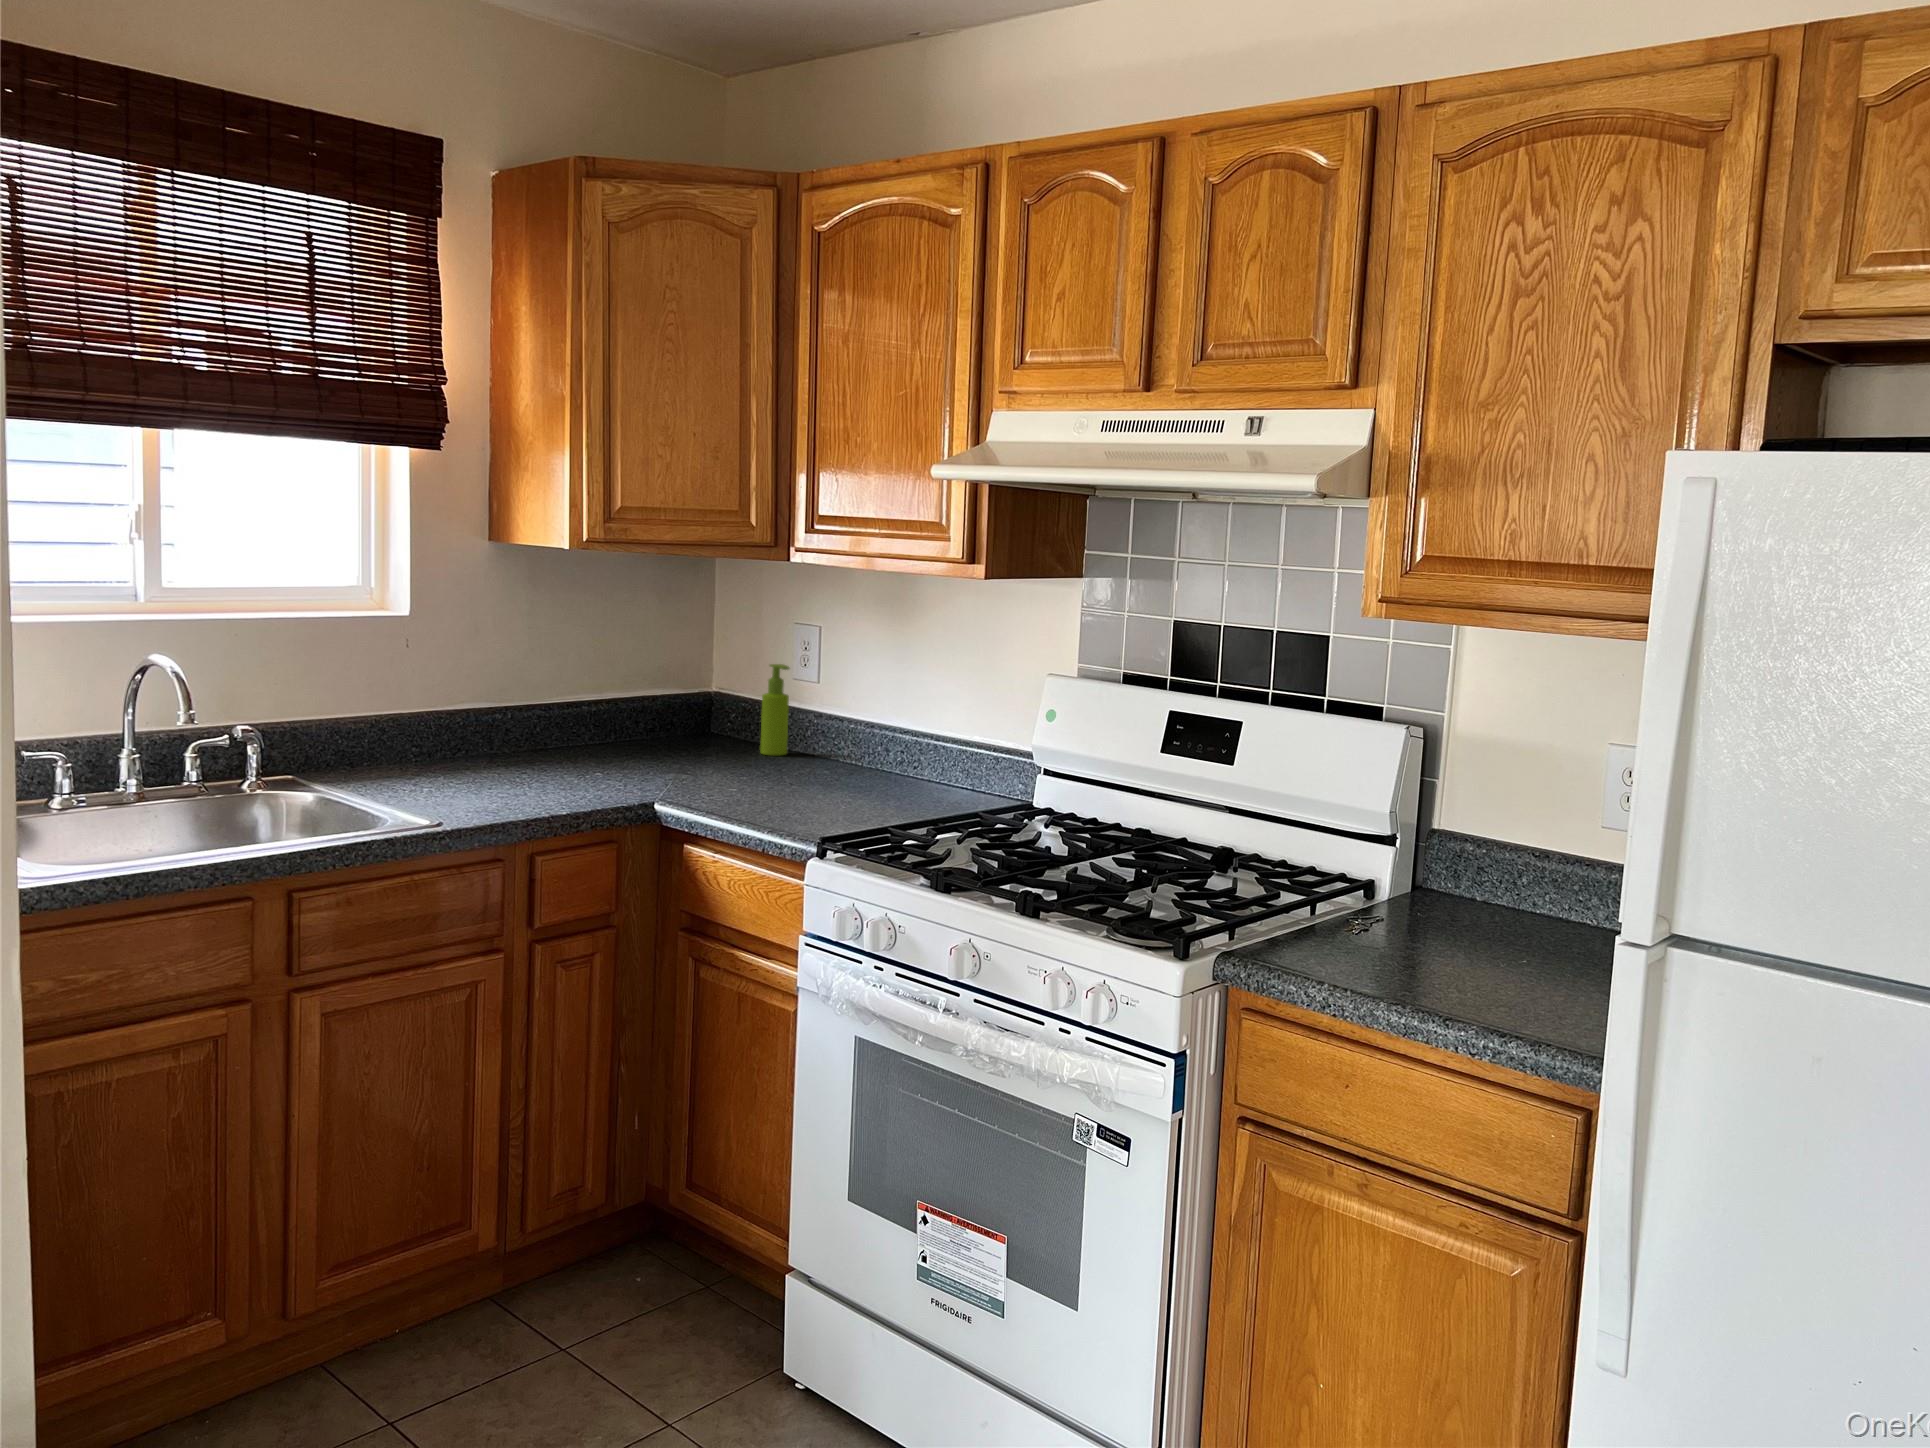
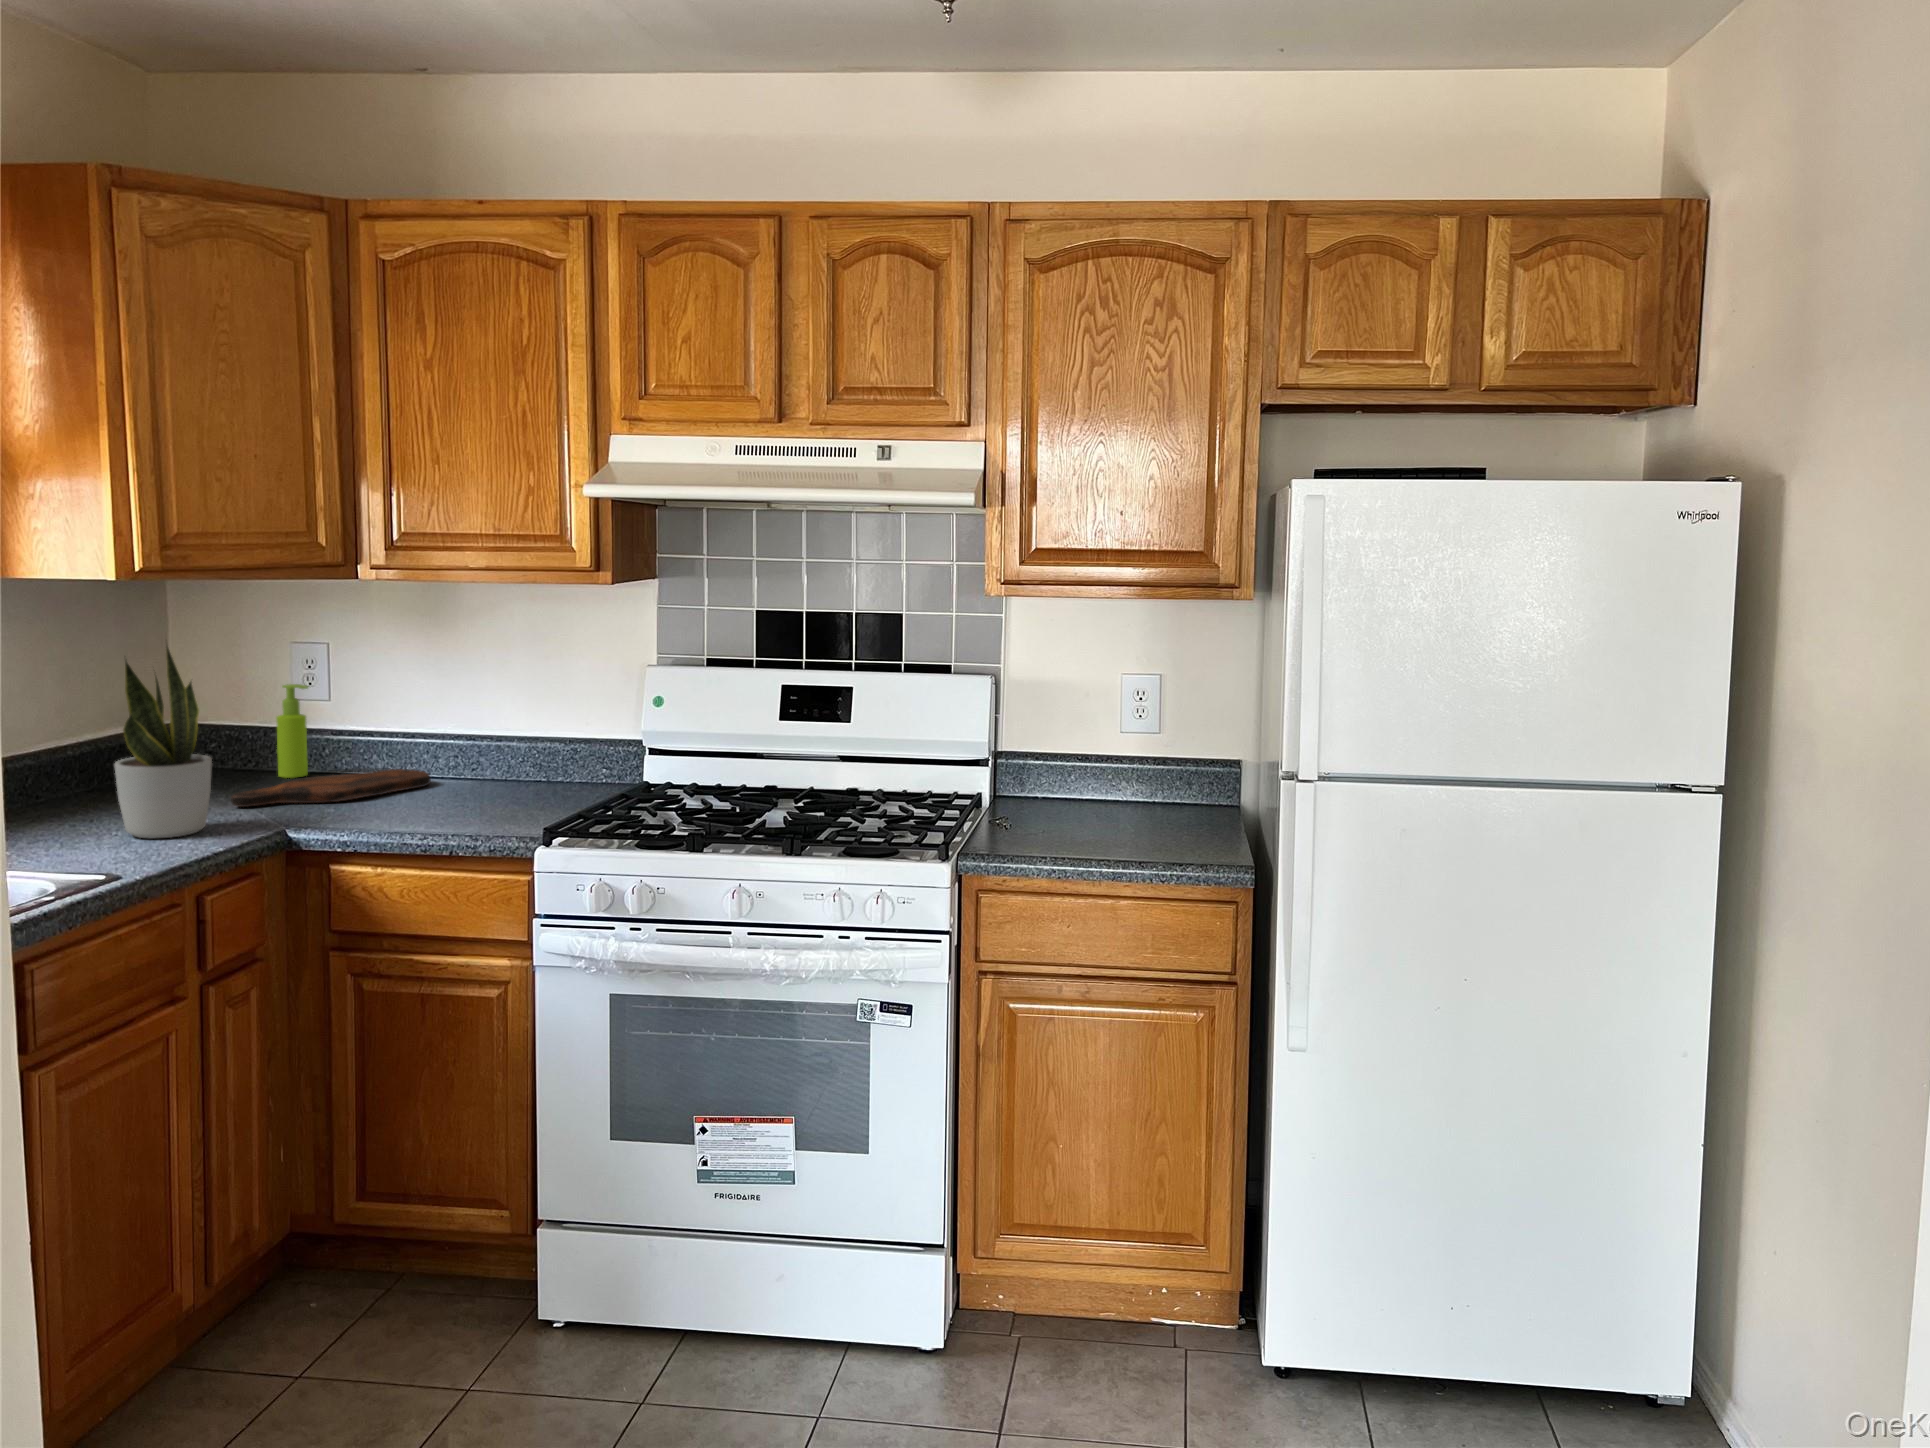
potted plant: none [510,604,615,795] -> present [115,647,212,838]
cutting board: none [659,756,859,783] -> present [231,769,431,807]

